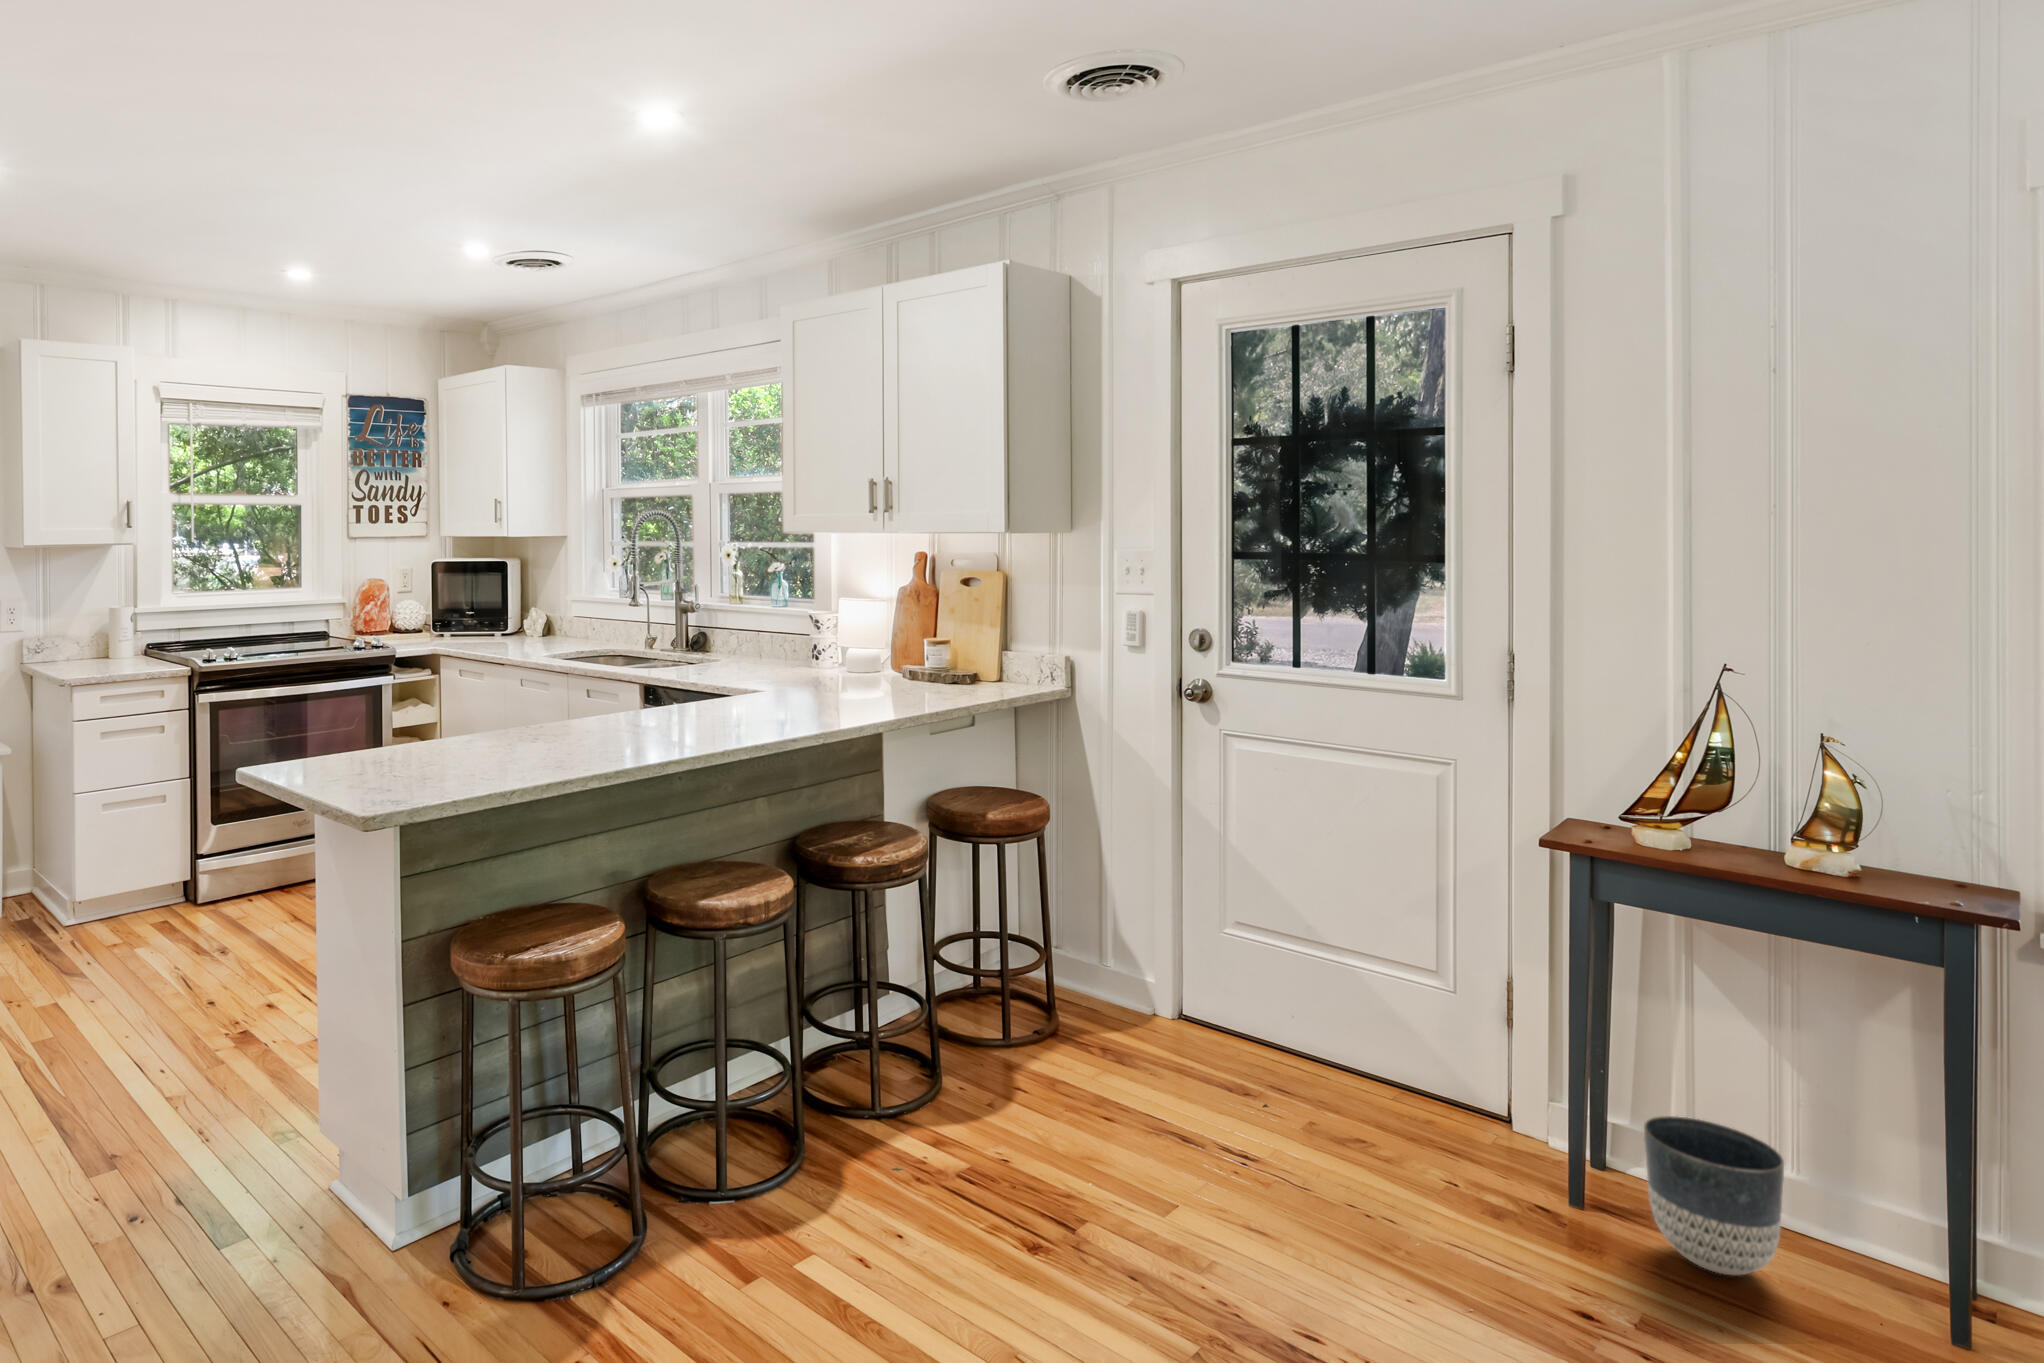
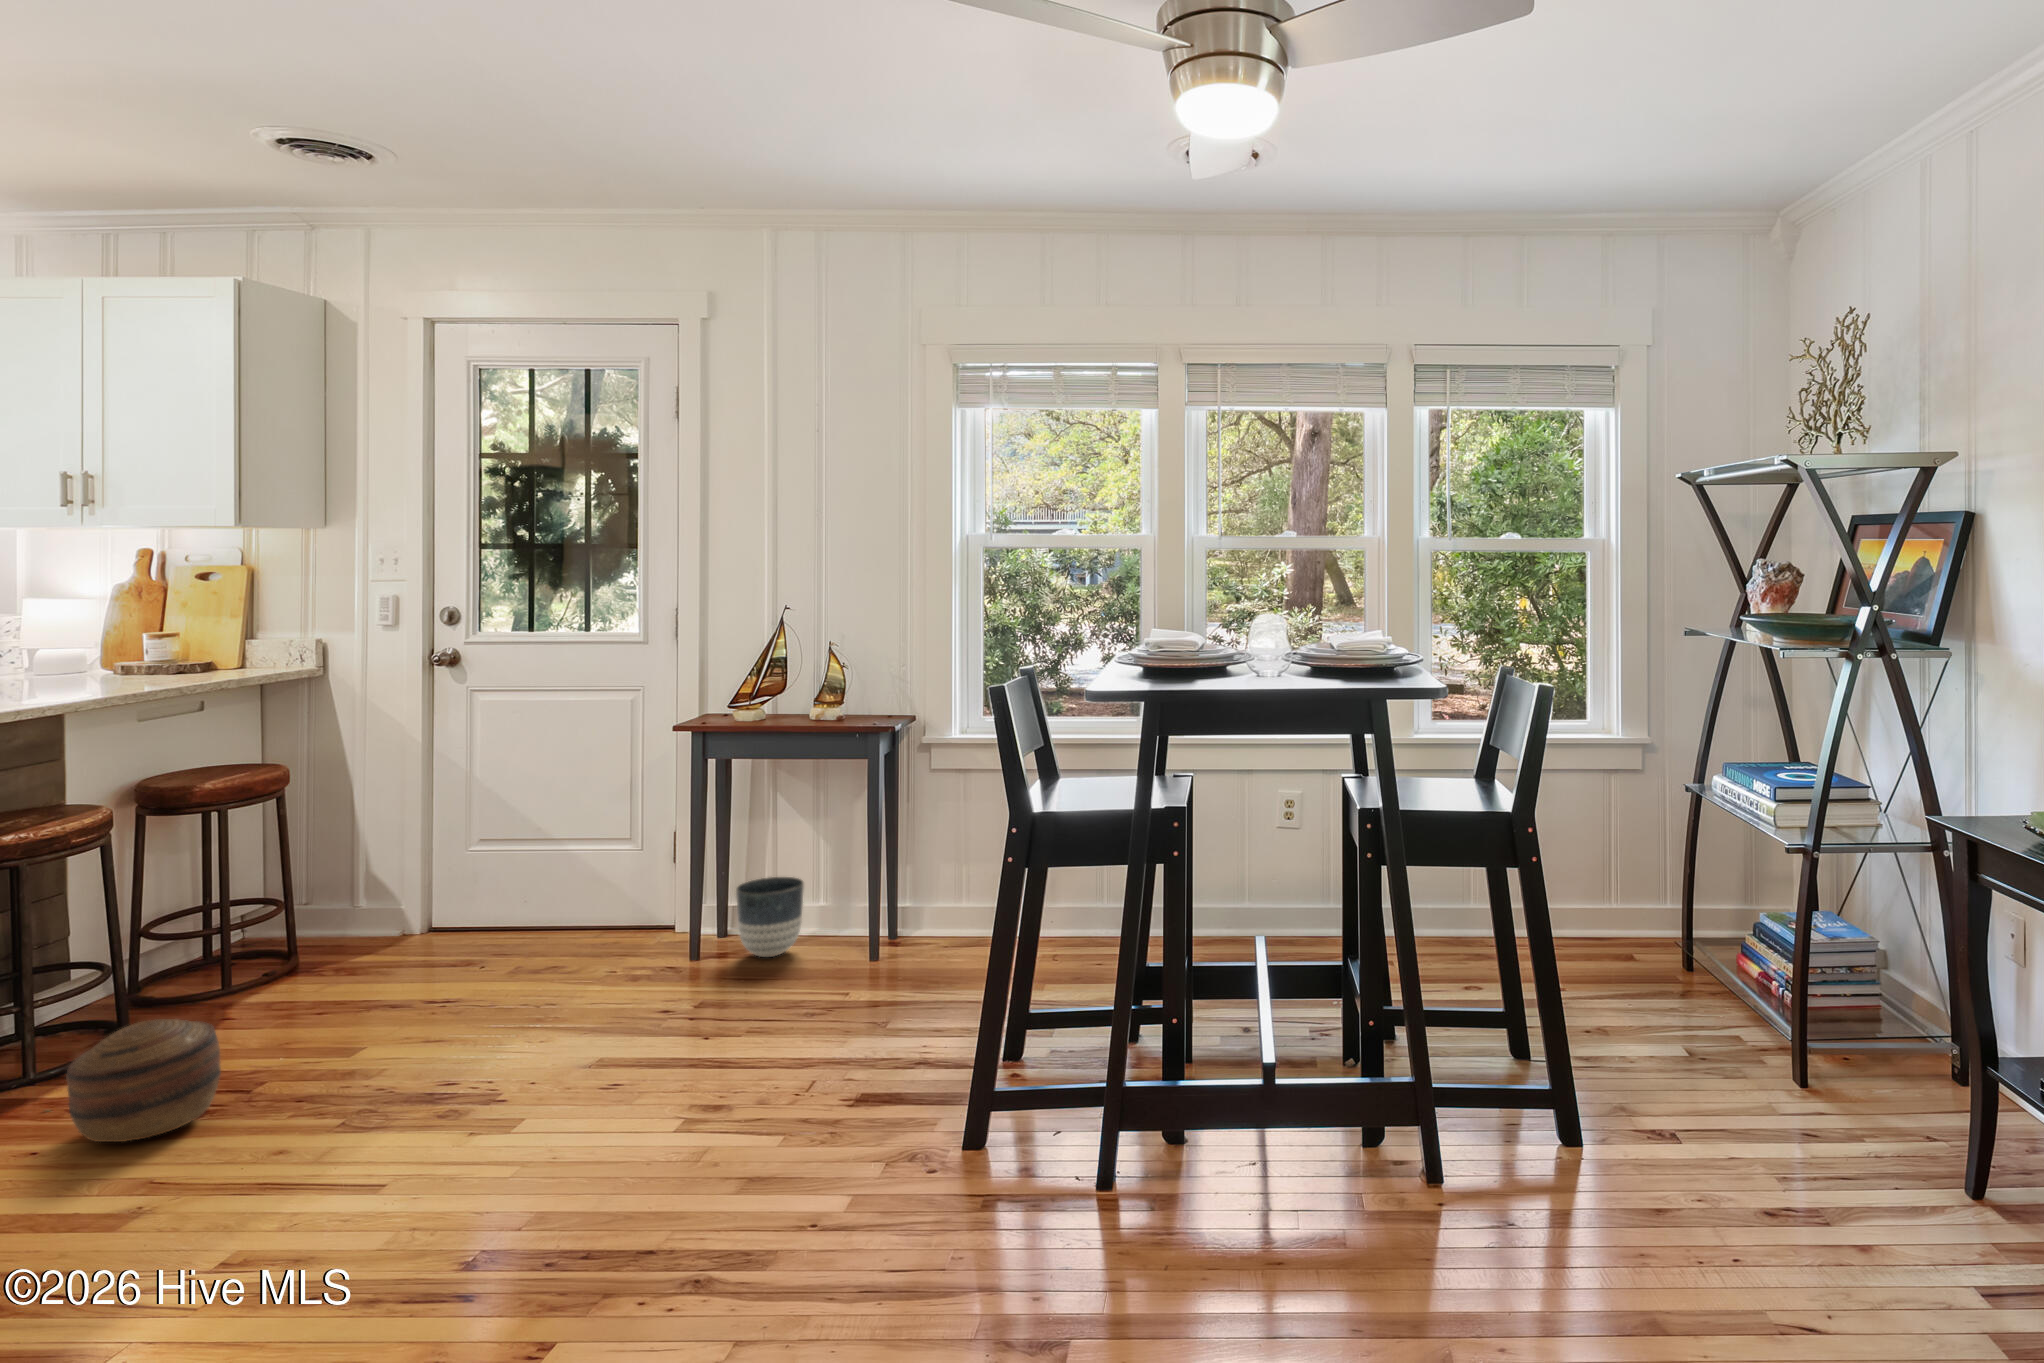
basket: none [822,1123,966,1288] -> present [66,1019,221,1142]

